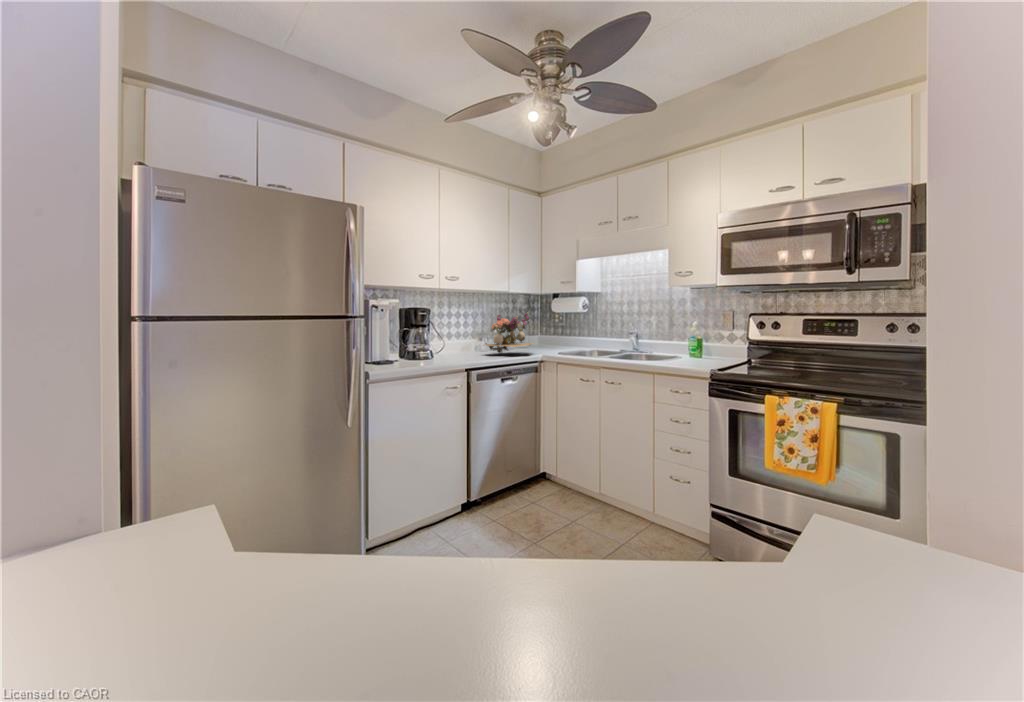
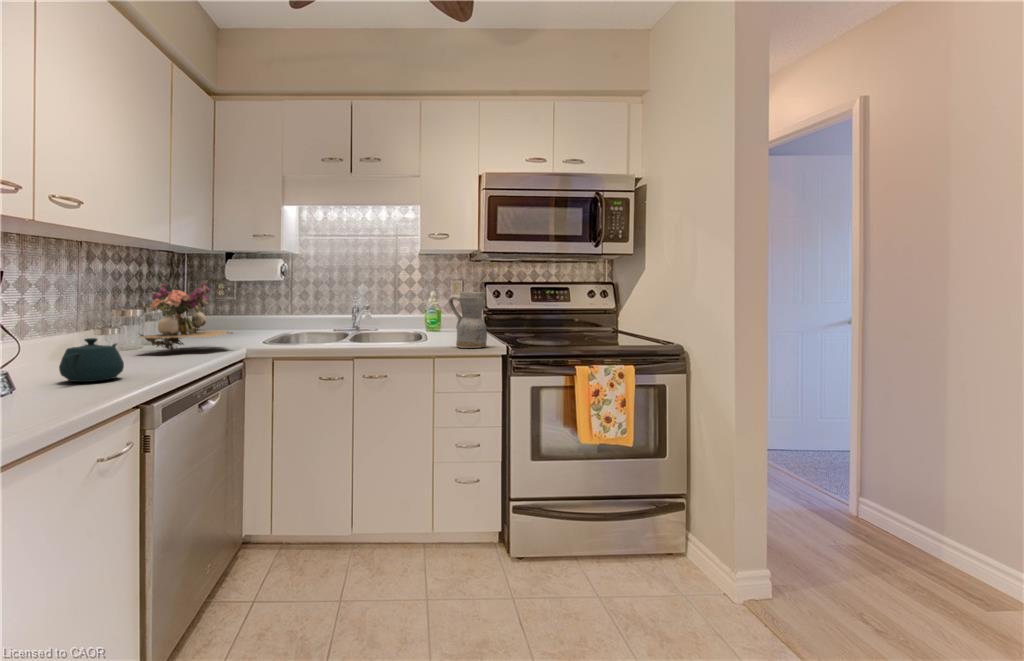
ceramic pitcher: none [661,320,692,368] -> present [449,291,487,348]
teapot: none [406,344,443,366] -> present [59,338,124,382]

